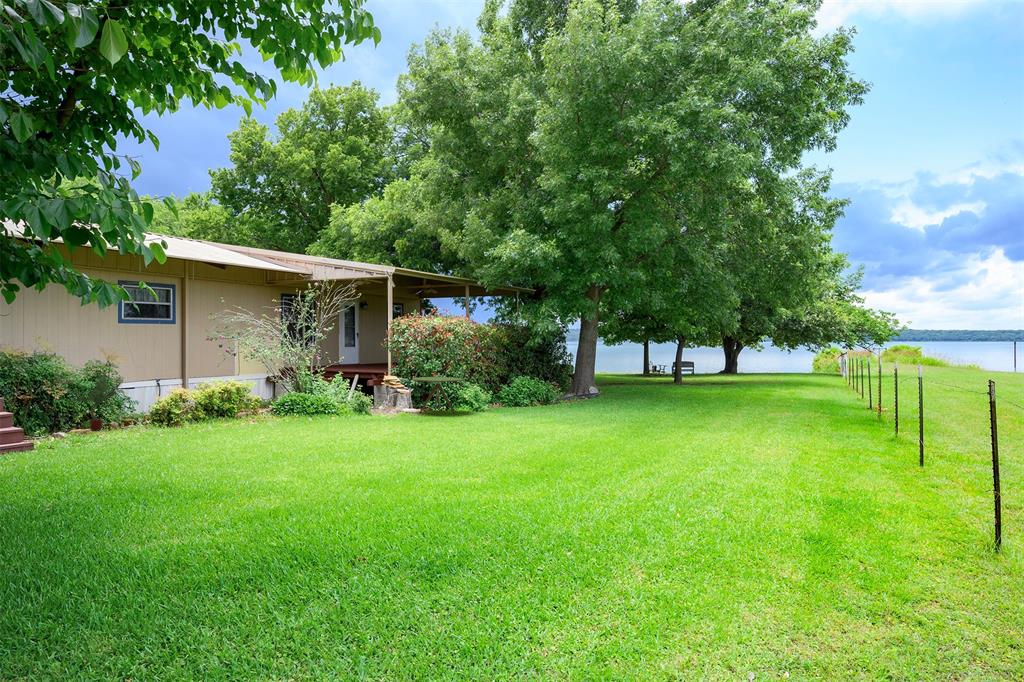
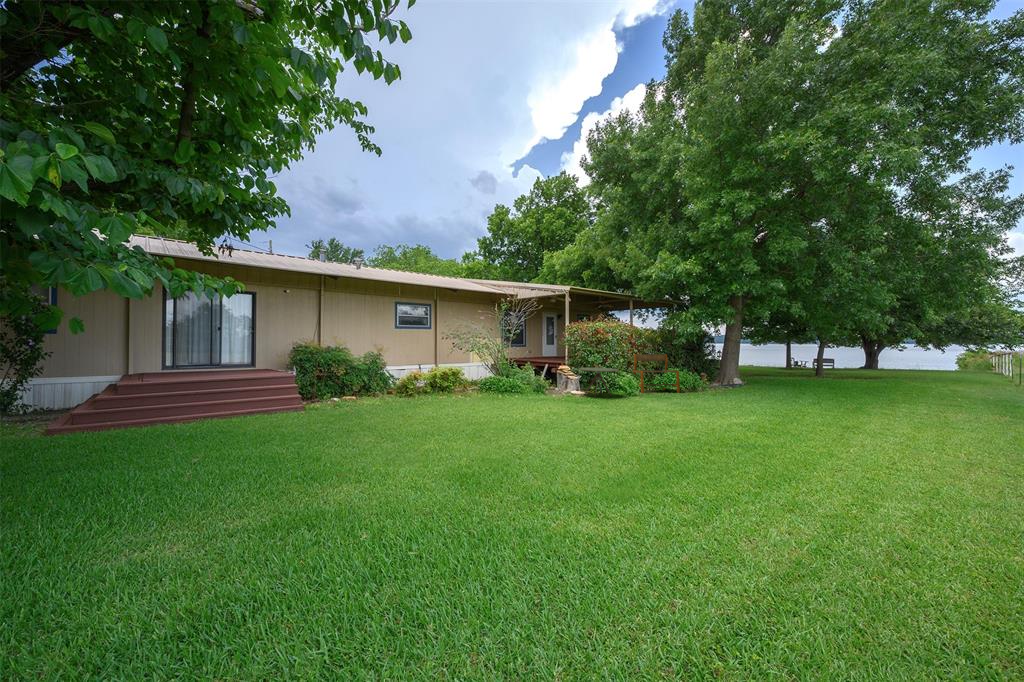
bench: none [476,358,533,409] -> present [633,354,680,393]
potted tree: present [69,373,123,431] -> none [354,360,386,397]

